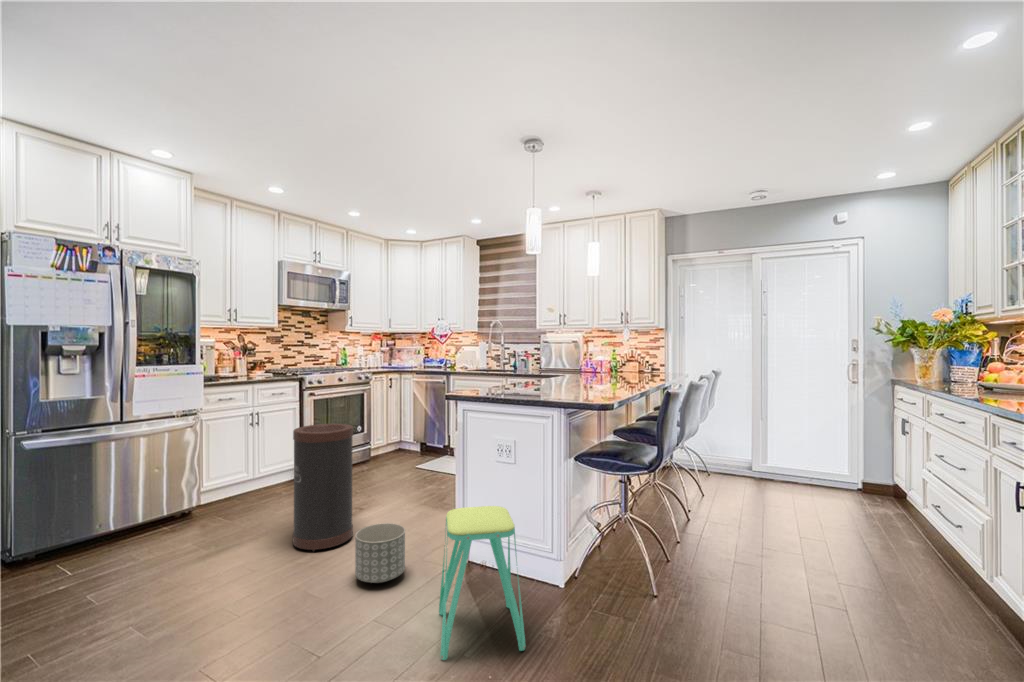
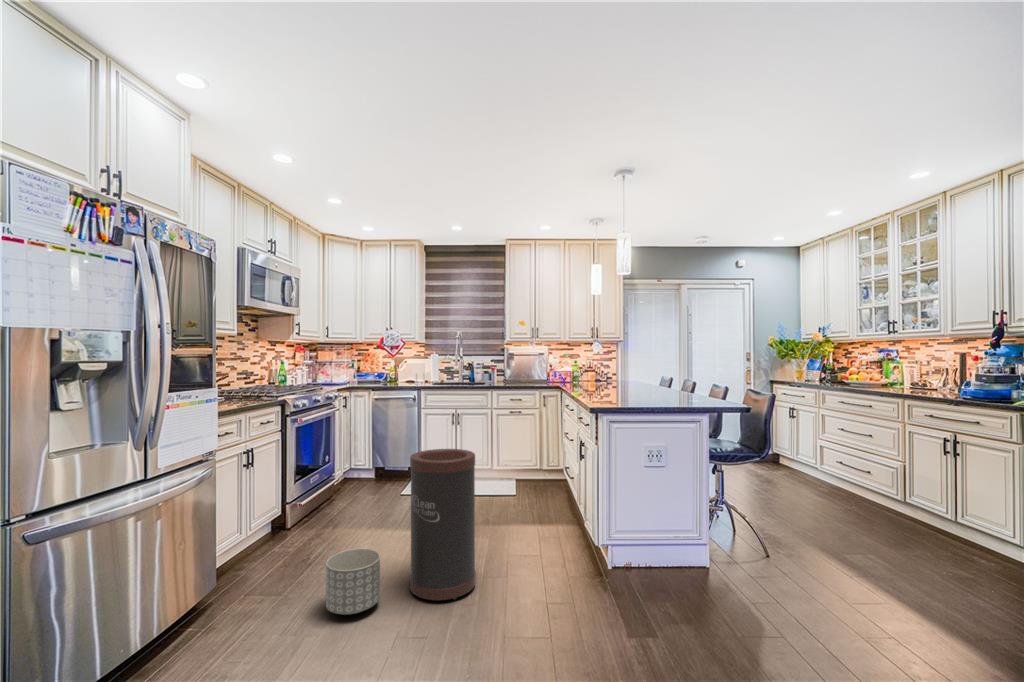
stool: present [439,506,525,660] -> none [671,504,774,649]
planter: present [355,523,405,583] -> present [326,548,380,615]

